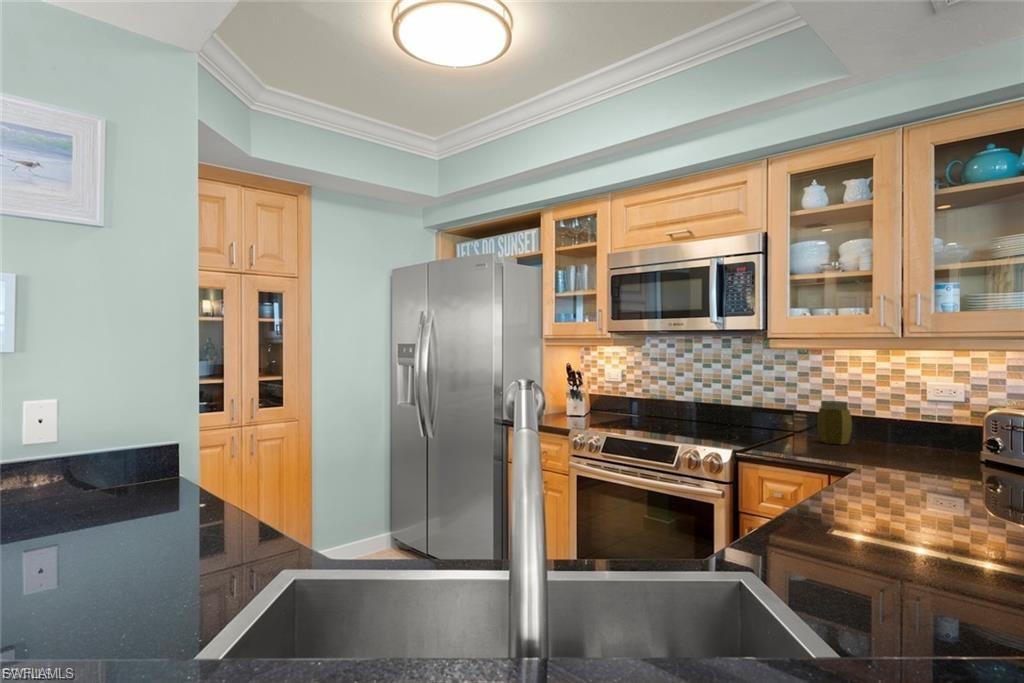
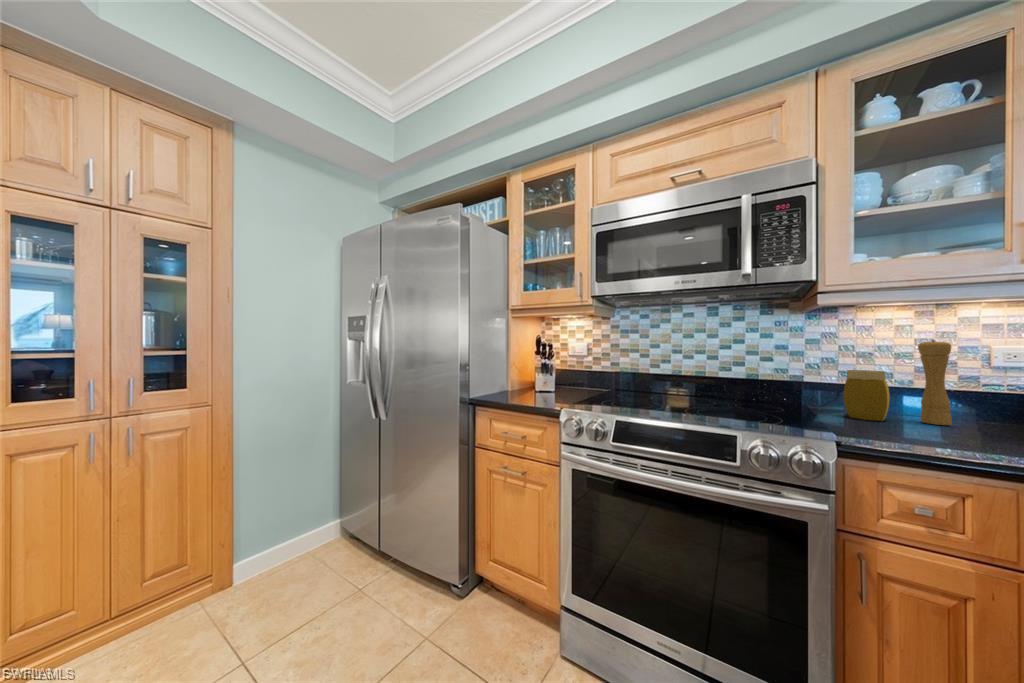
pepper mill: none [875,377,897,449] -> present [918,340,952,425]

